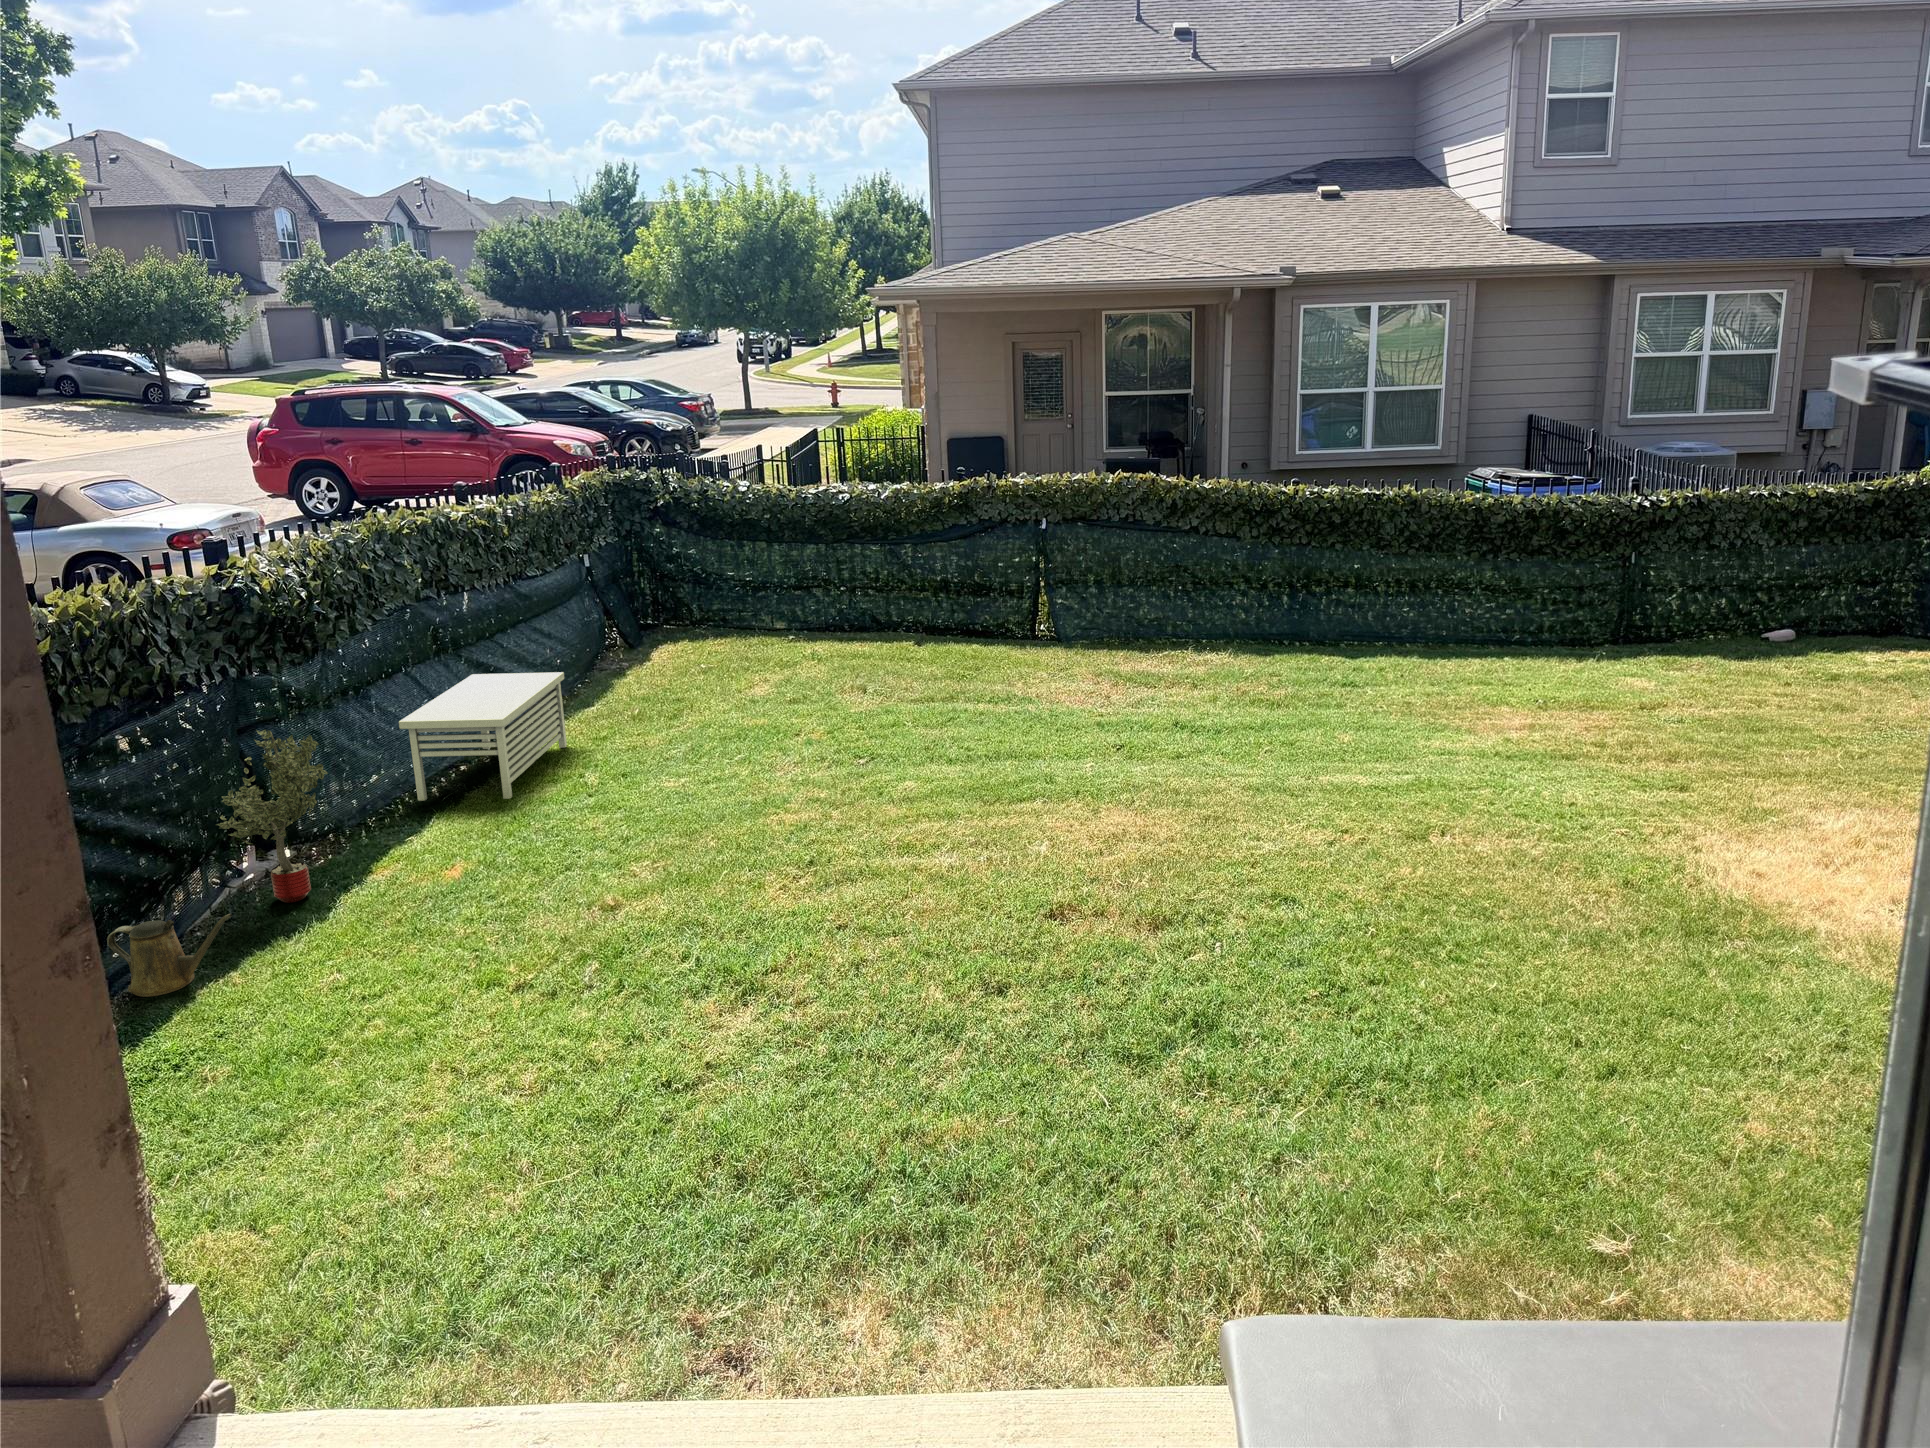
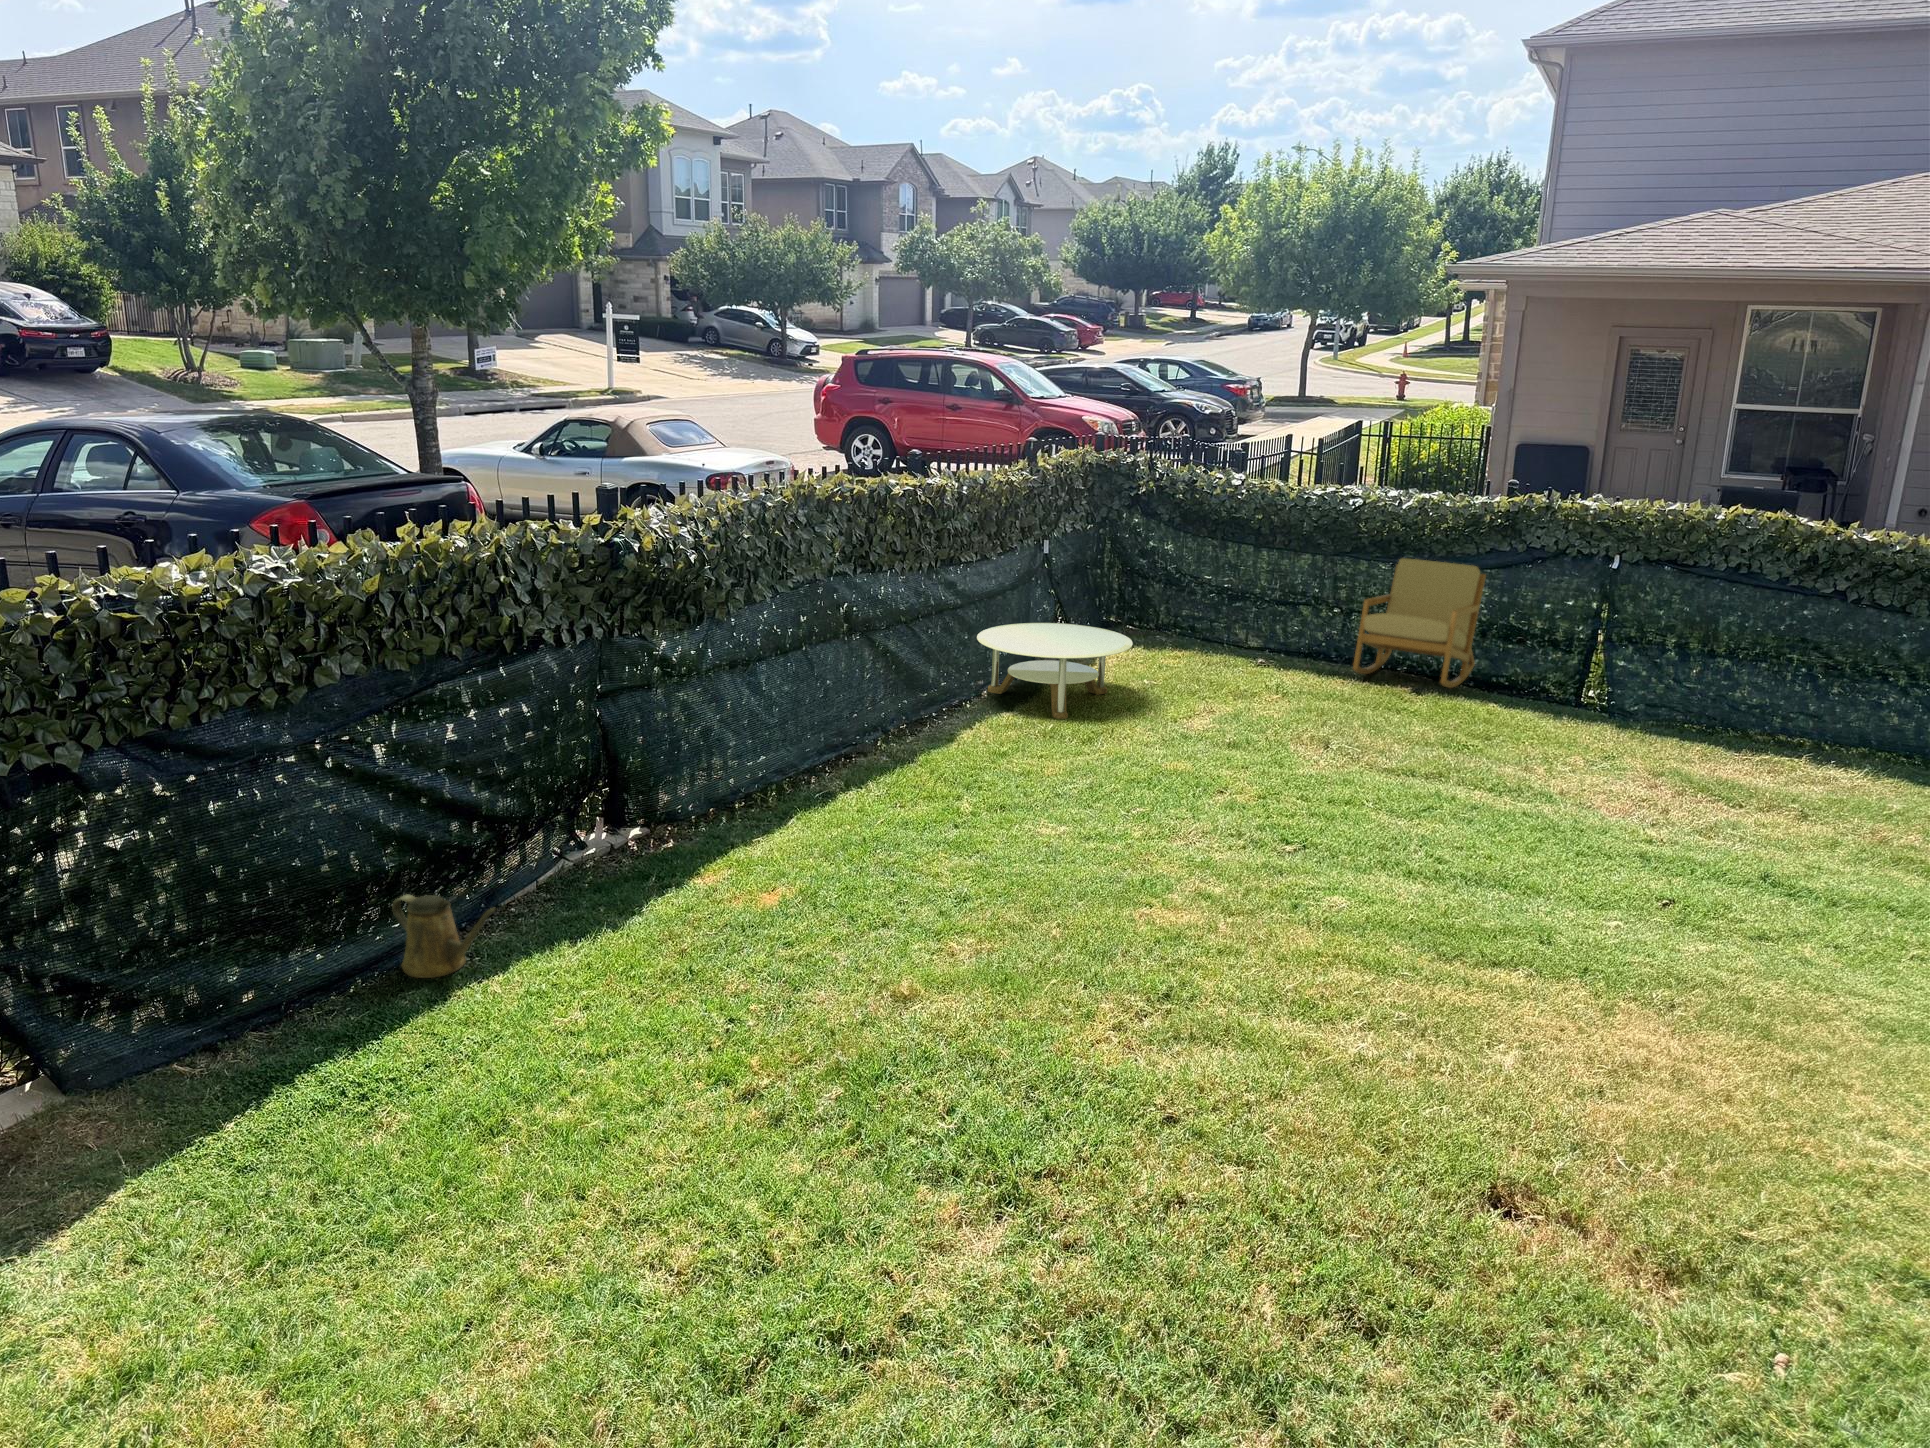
chair: none [866,537,955,634] -> present [1353,558,1486,688]
round table: none [549,623,690,704] -> present [977,623,1133,719]
storage bench: present [399,672,567,801] -> none [772,662,967,813]
potted tree: present [217,730,328,902] -> none [536,700,660,893]

